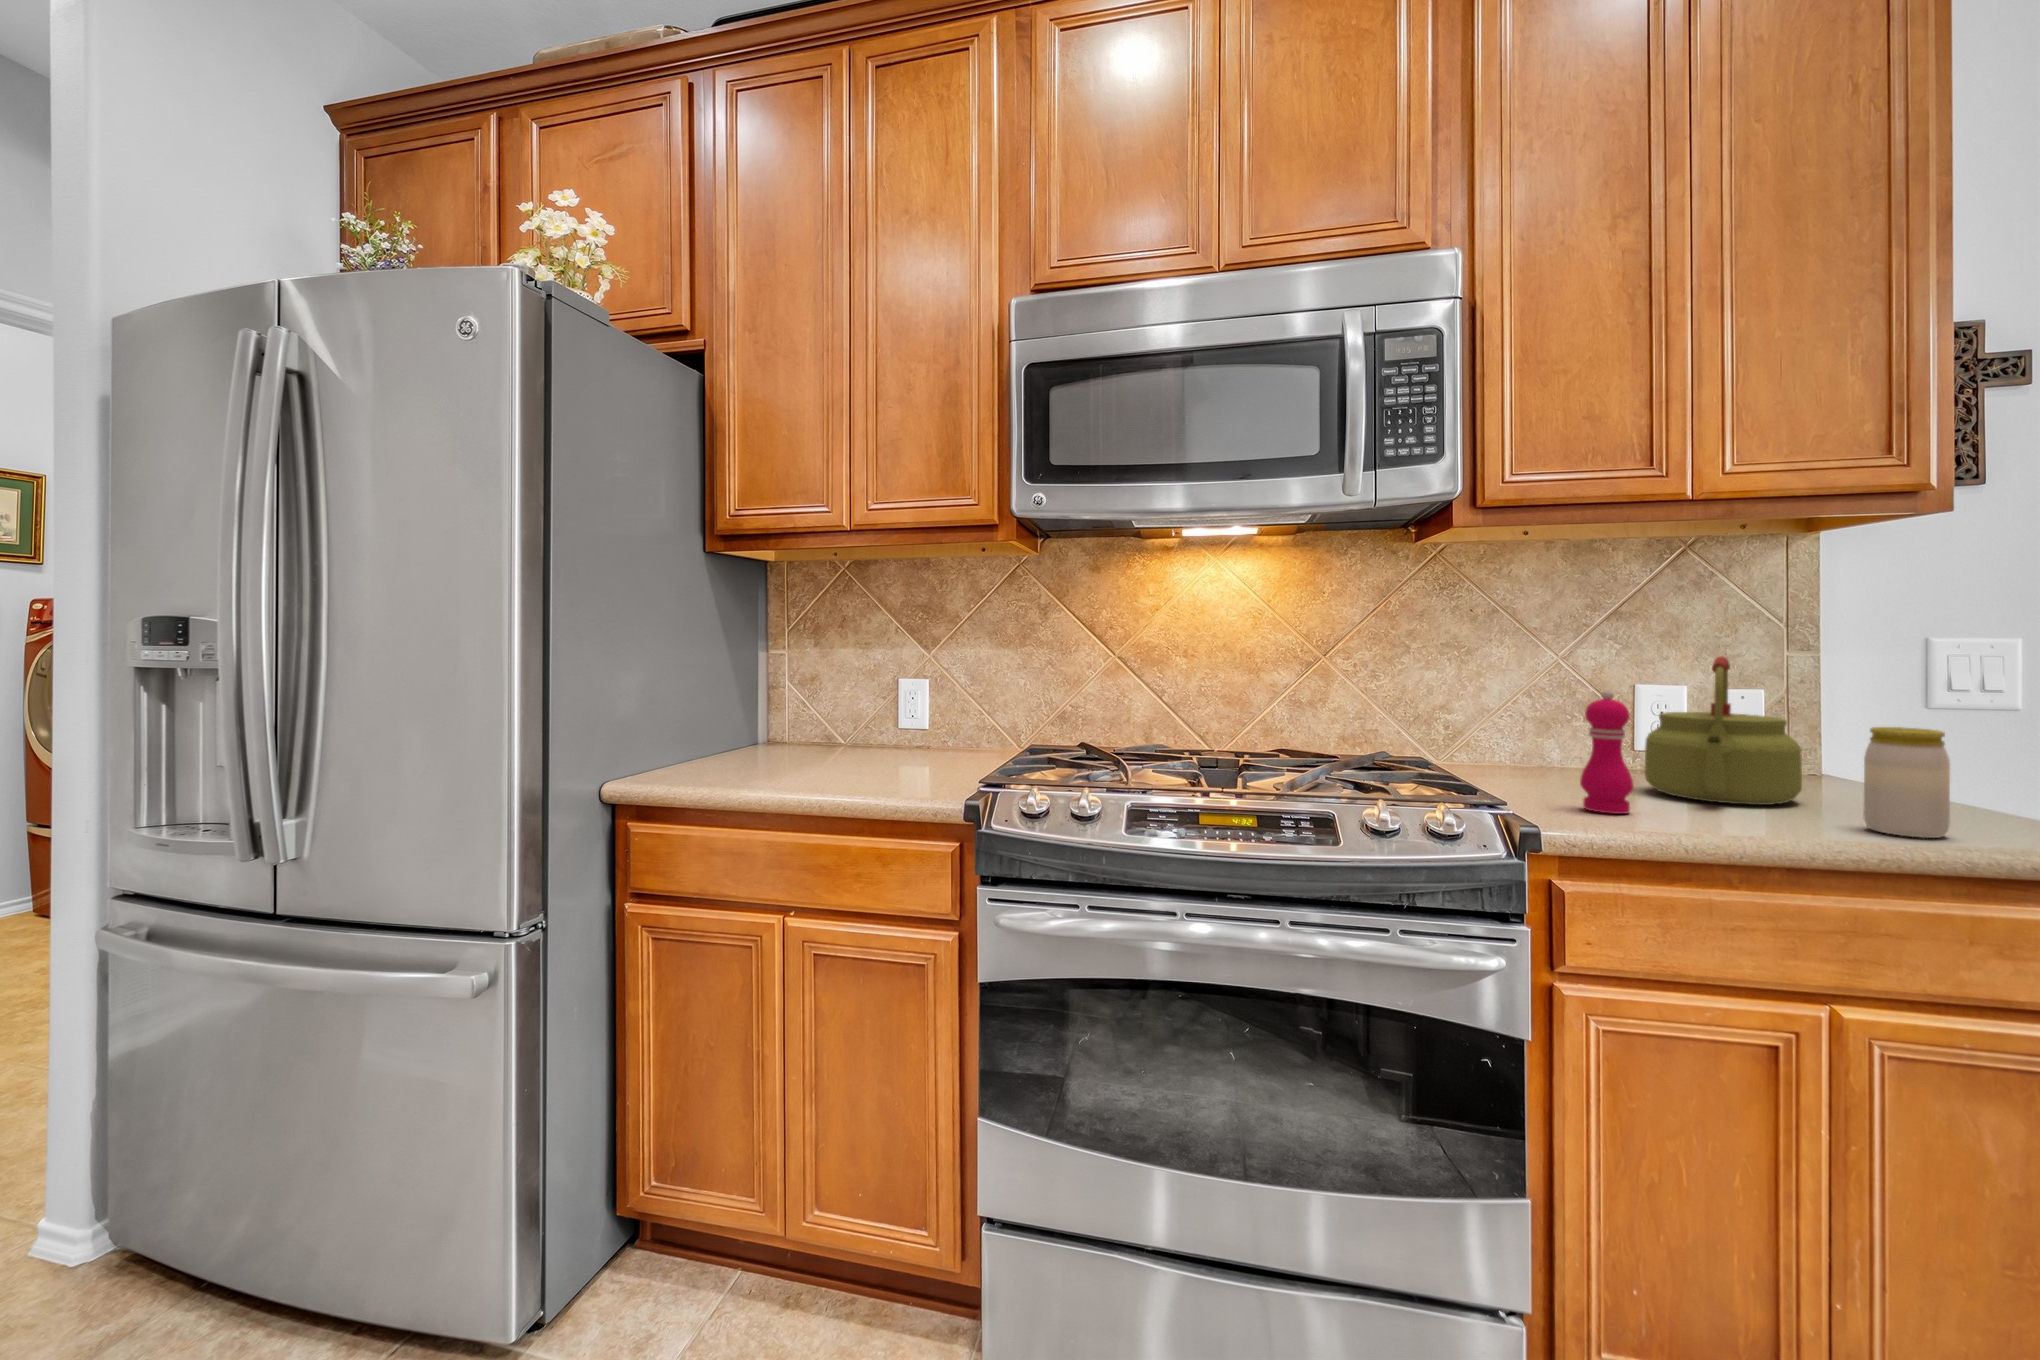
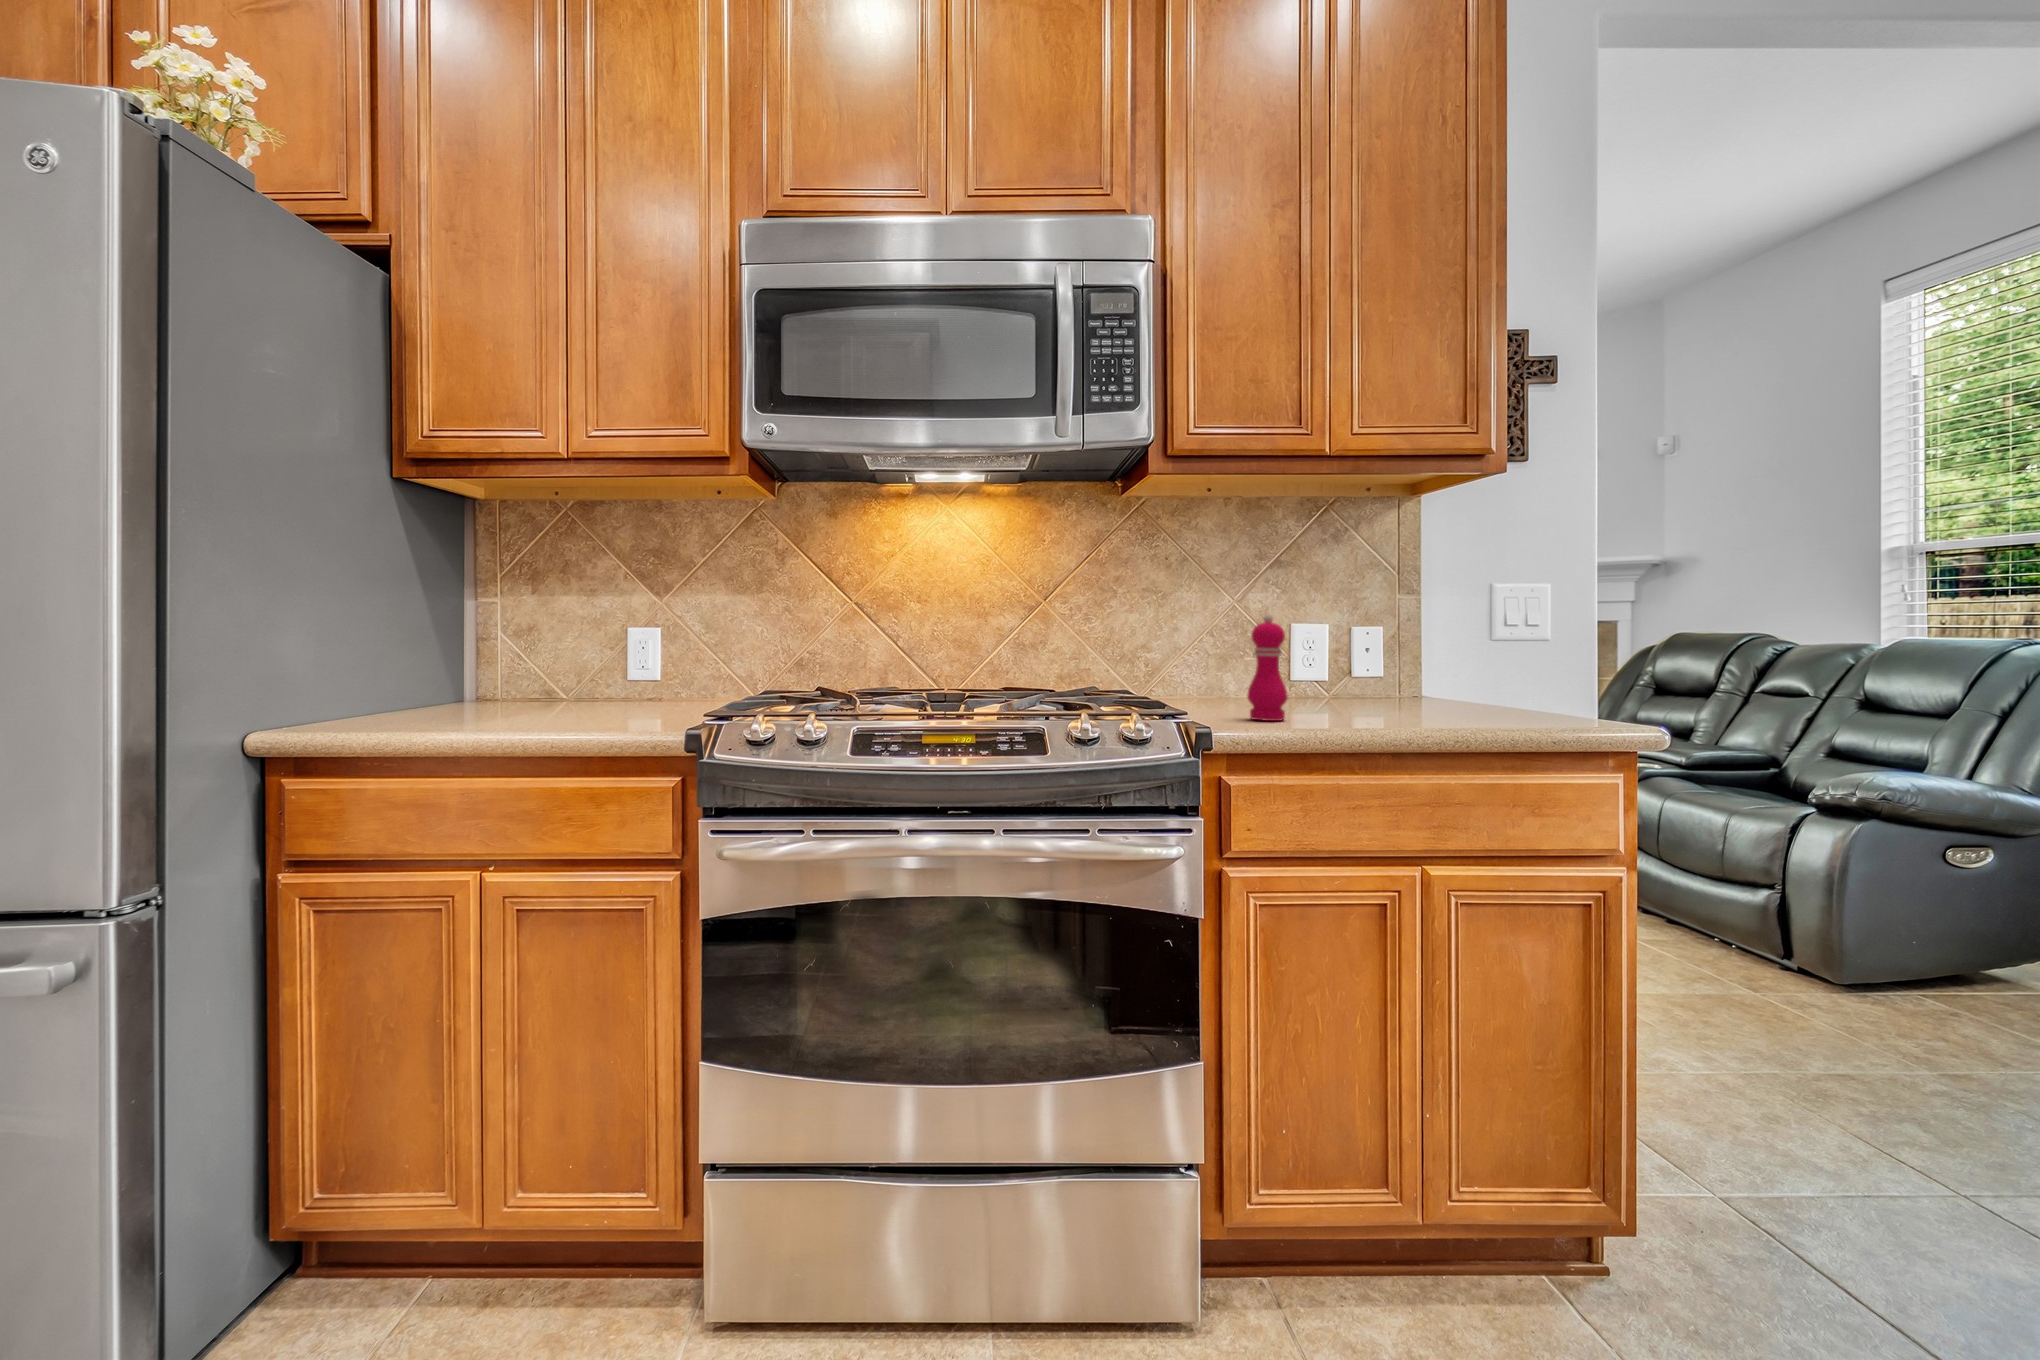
kettle: present [1645,656,1802,805] -> none [1297,591,1408,712]
jar: present [1864,727,1950,838] -> none [1449,639,1506,725]

